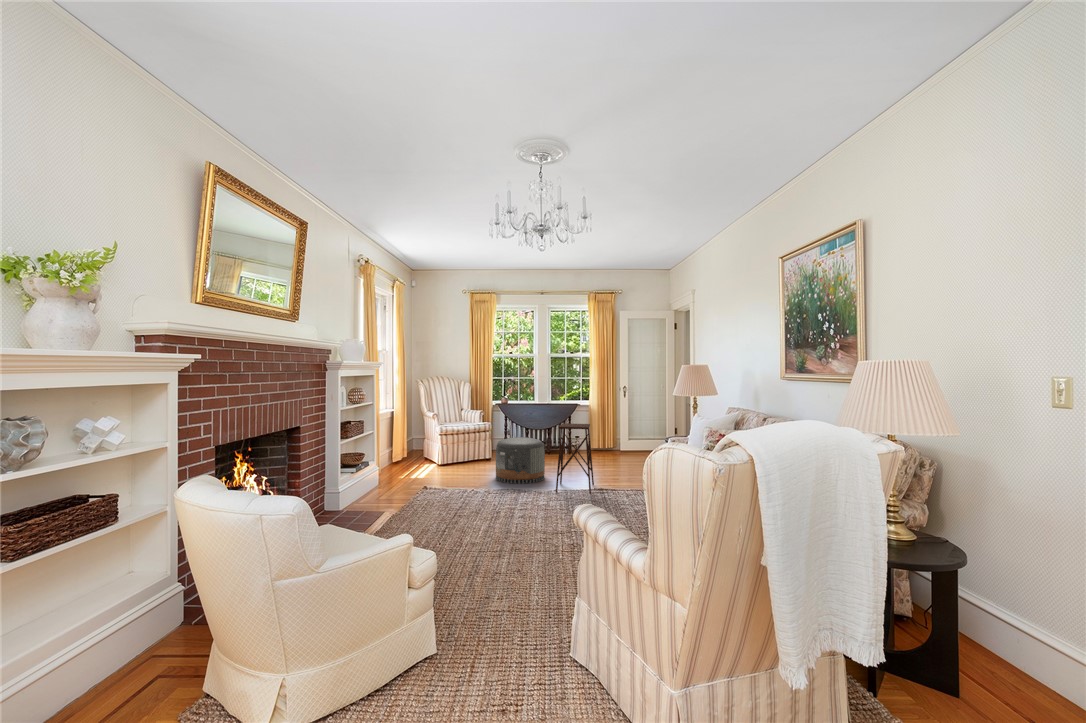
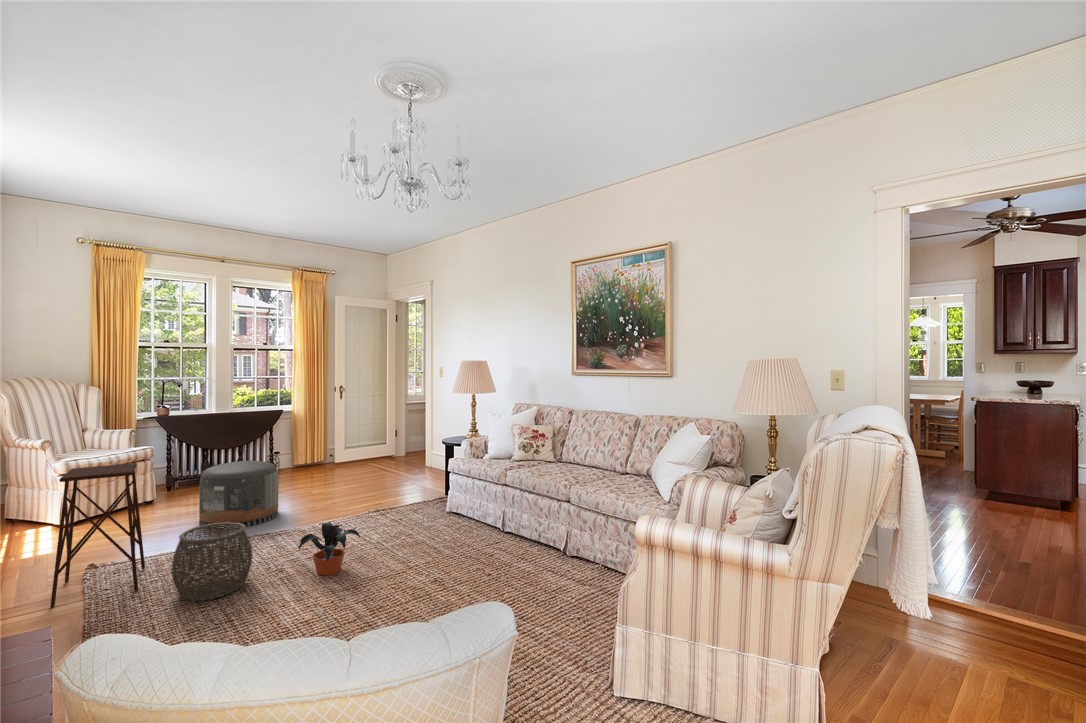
side table: present [556,423,594,494] -> present [50,463,145,607]
woven basket: none [439,471,484,518] -> present [171,522,253,601]
potted plant: none [505,484,548,522] -> present [298,522,360,575]

